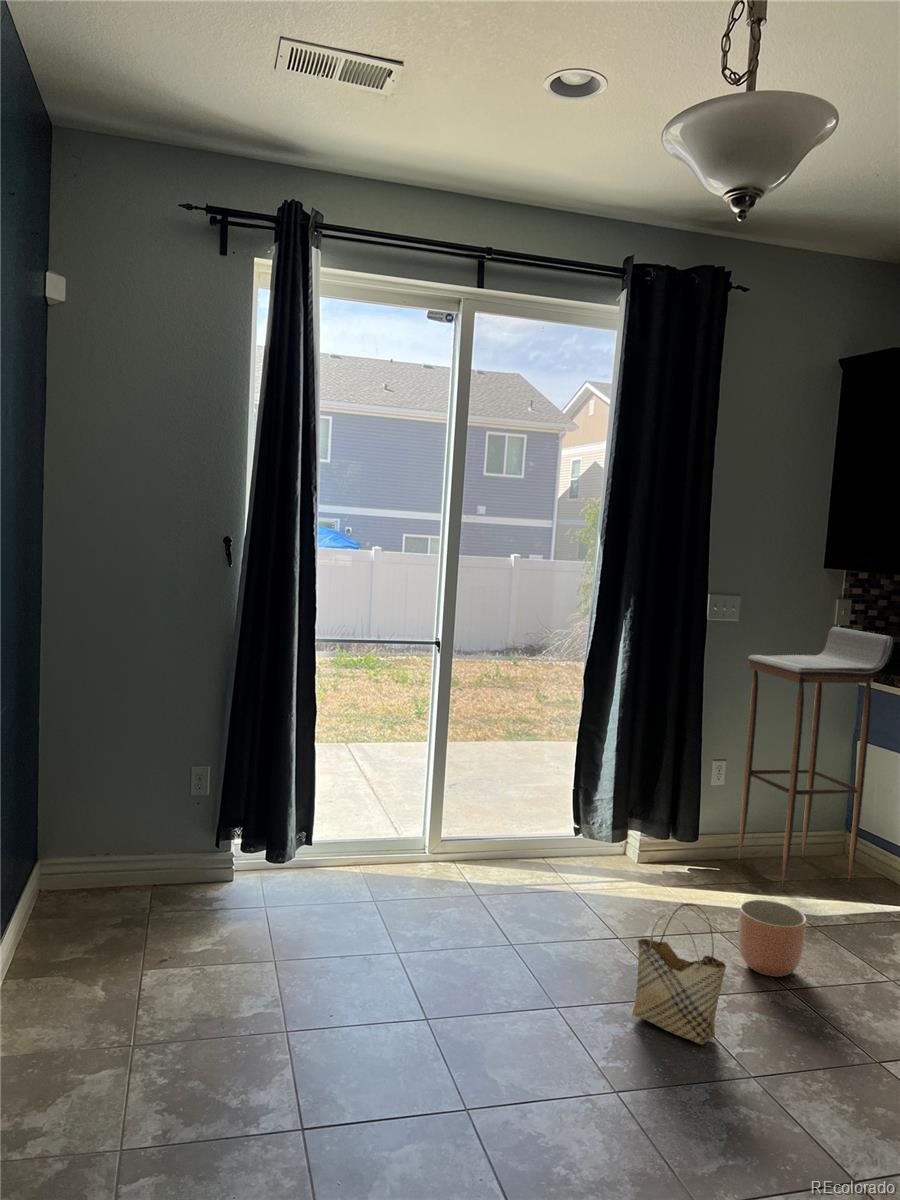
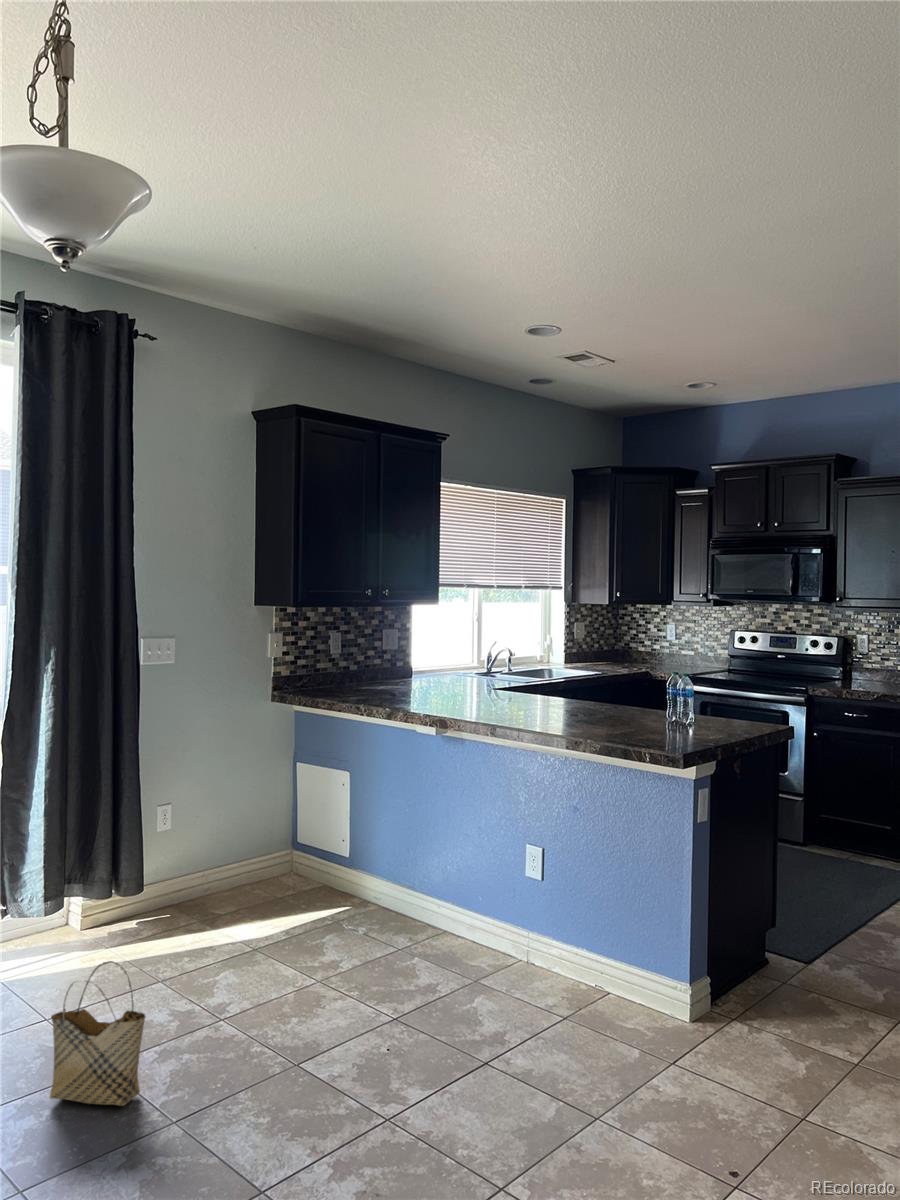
bar stool: present [739,627,894,884] -> none [185,660,315,921]
planter: present [739,900,807,977] -> none [173,937,238,1013]

